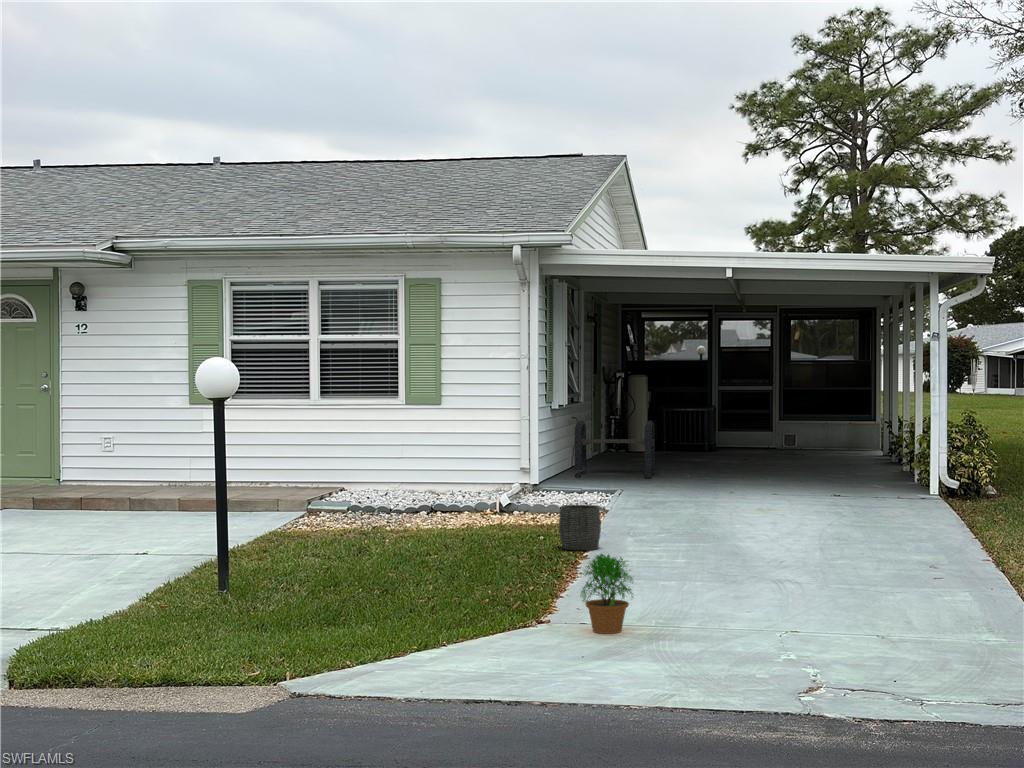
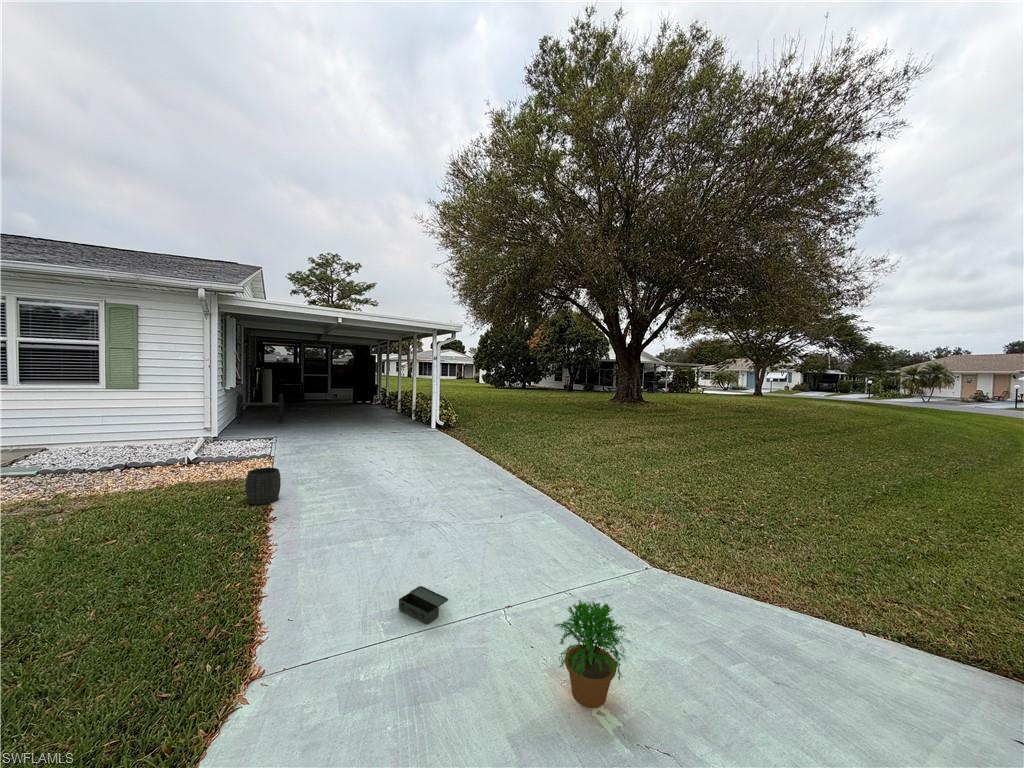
potted plant: present [581,554,633,634] -> present [554,600,629,708]
toolbox: none [675,604,724,627] -> present [399,586,448,625]

